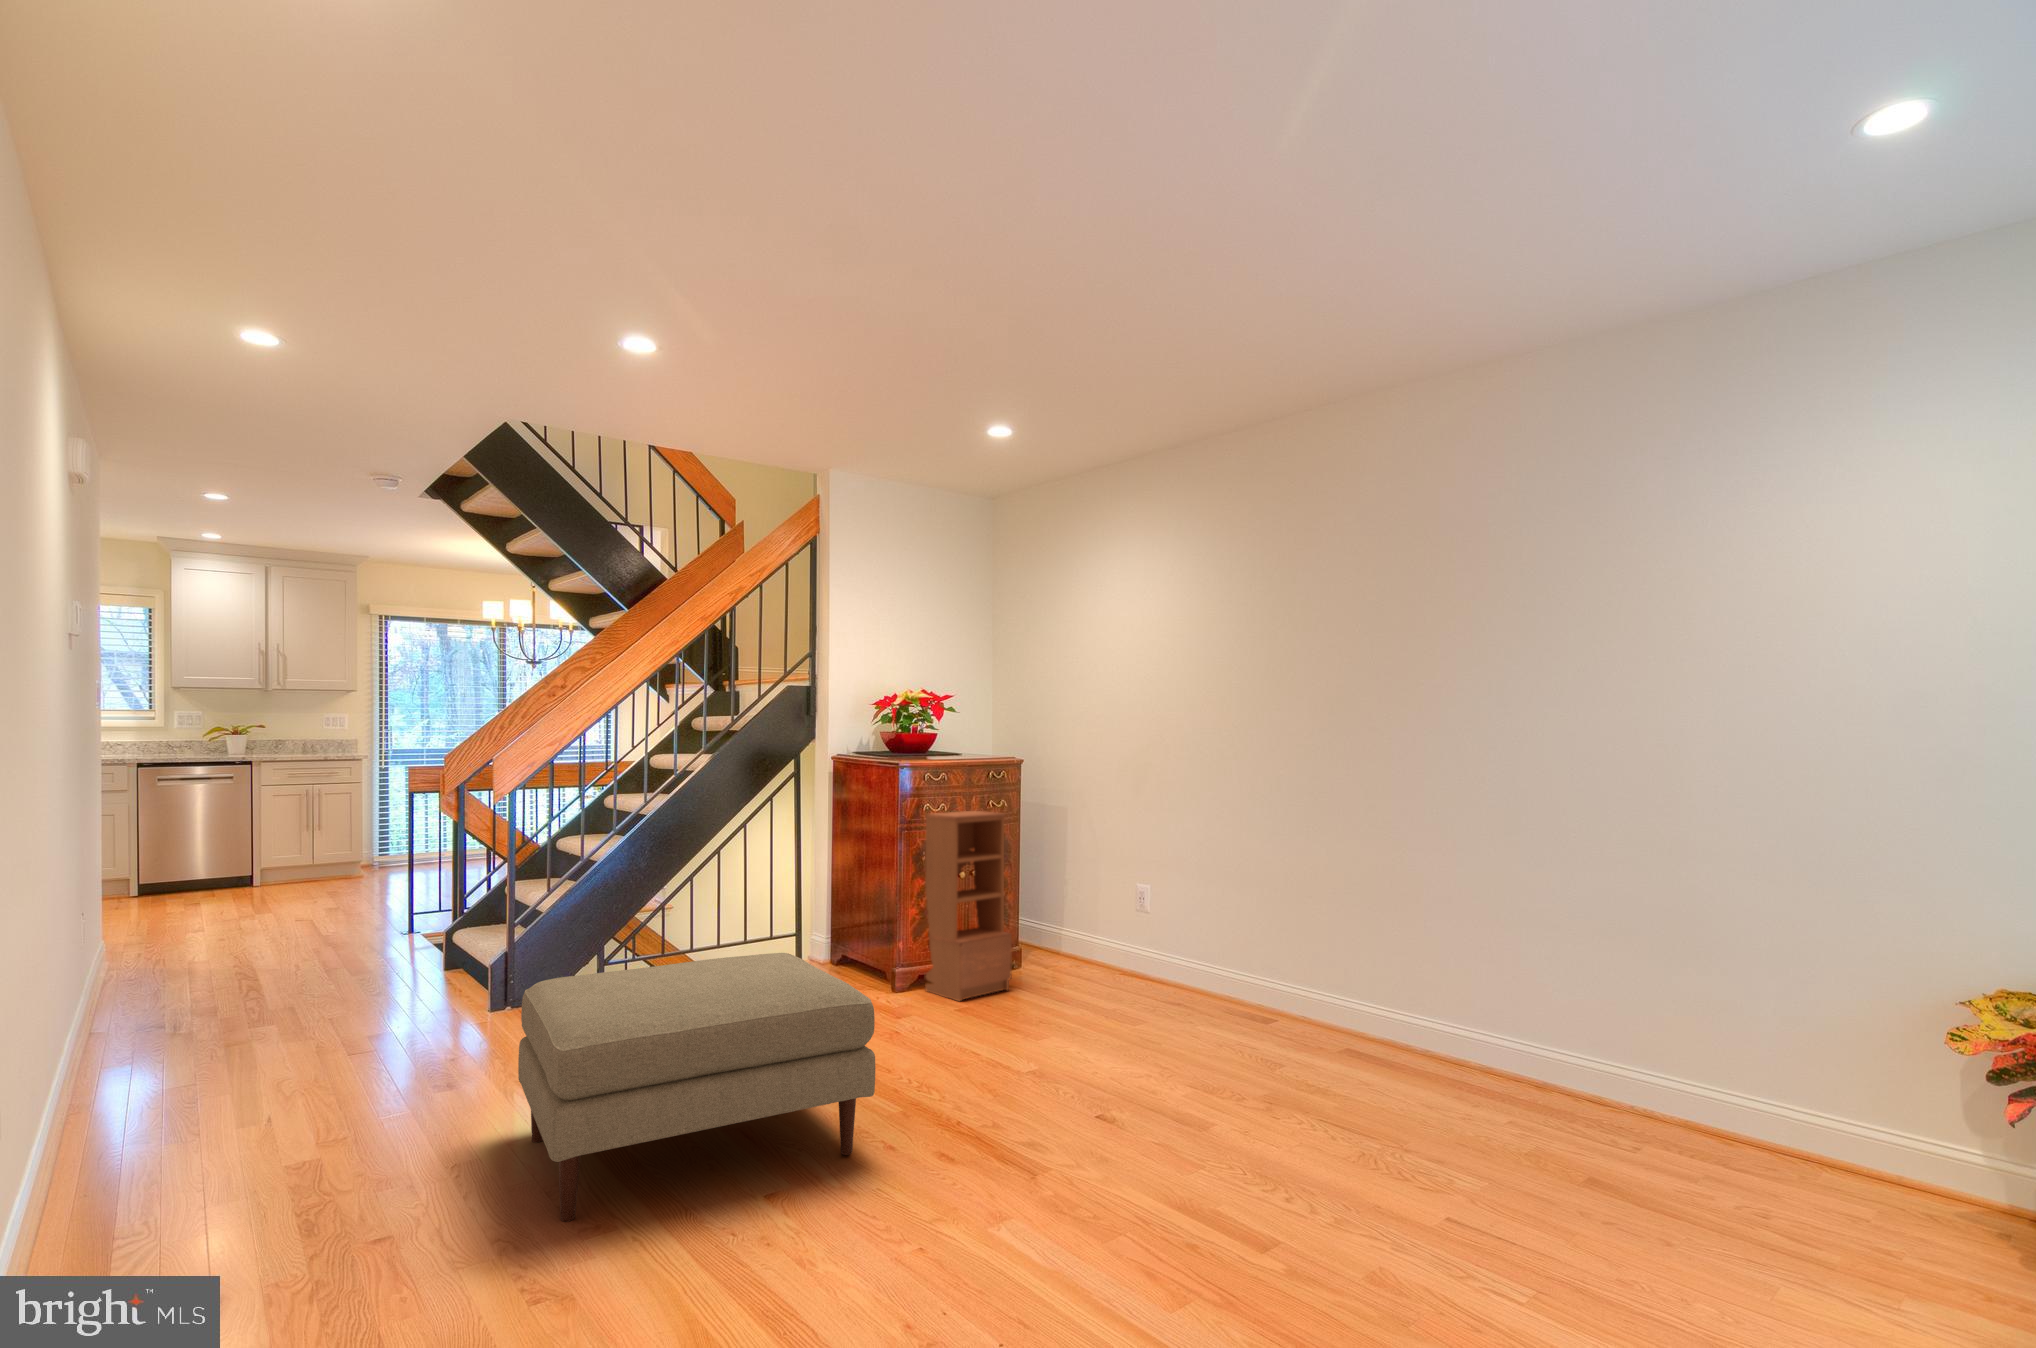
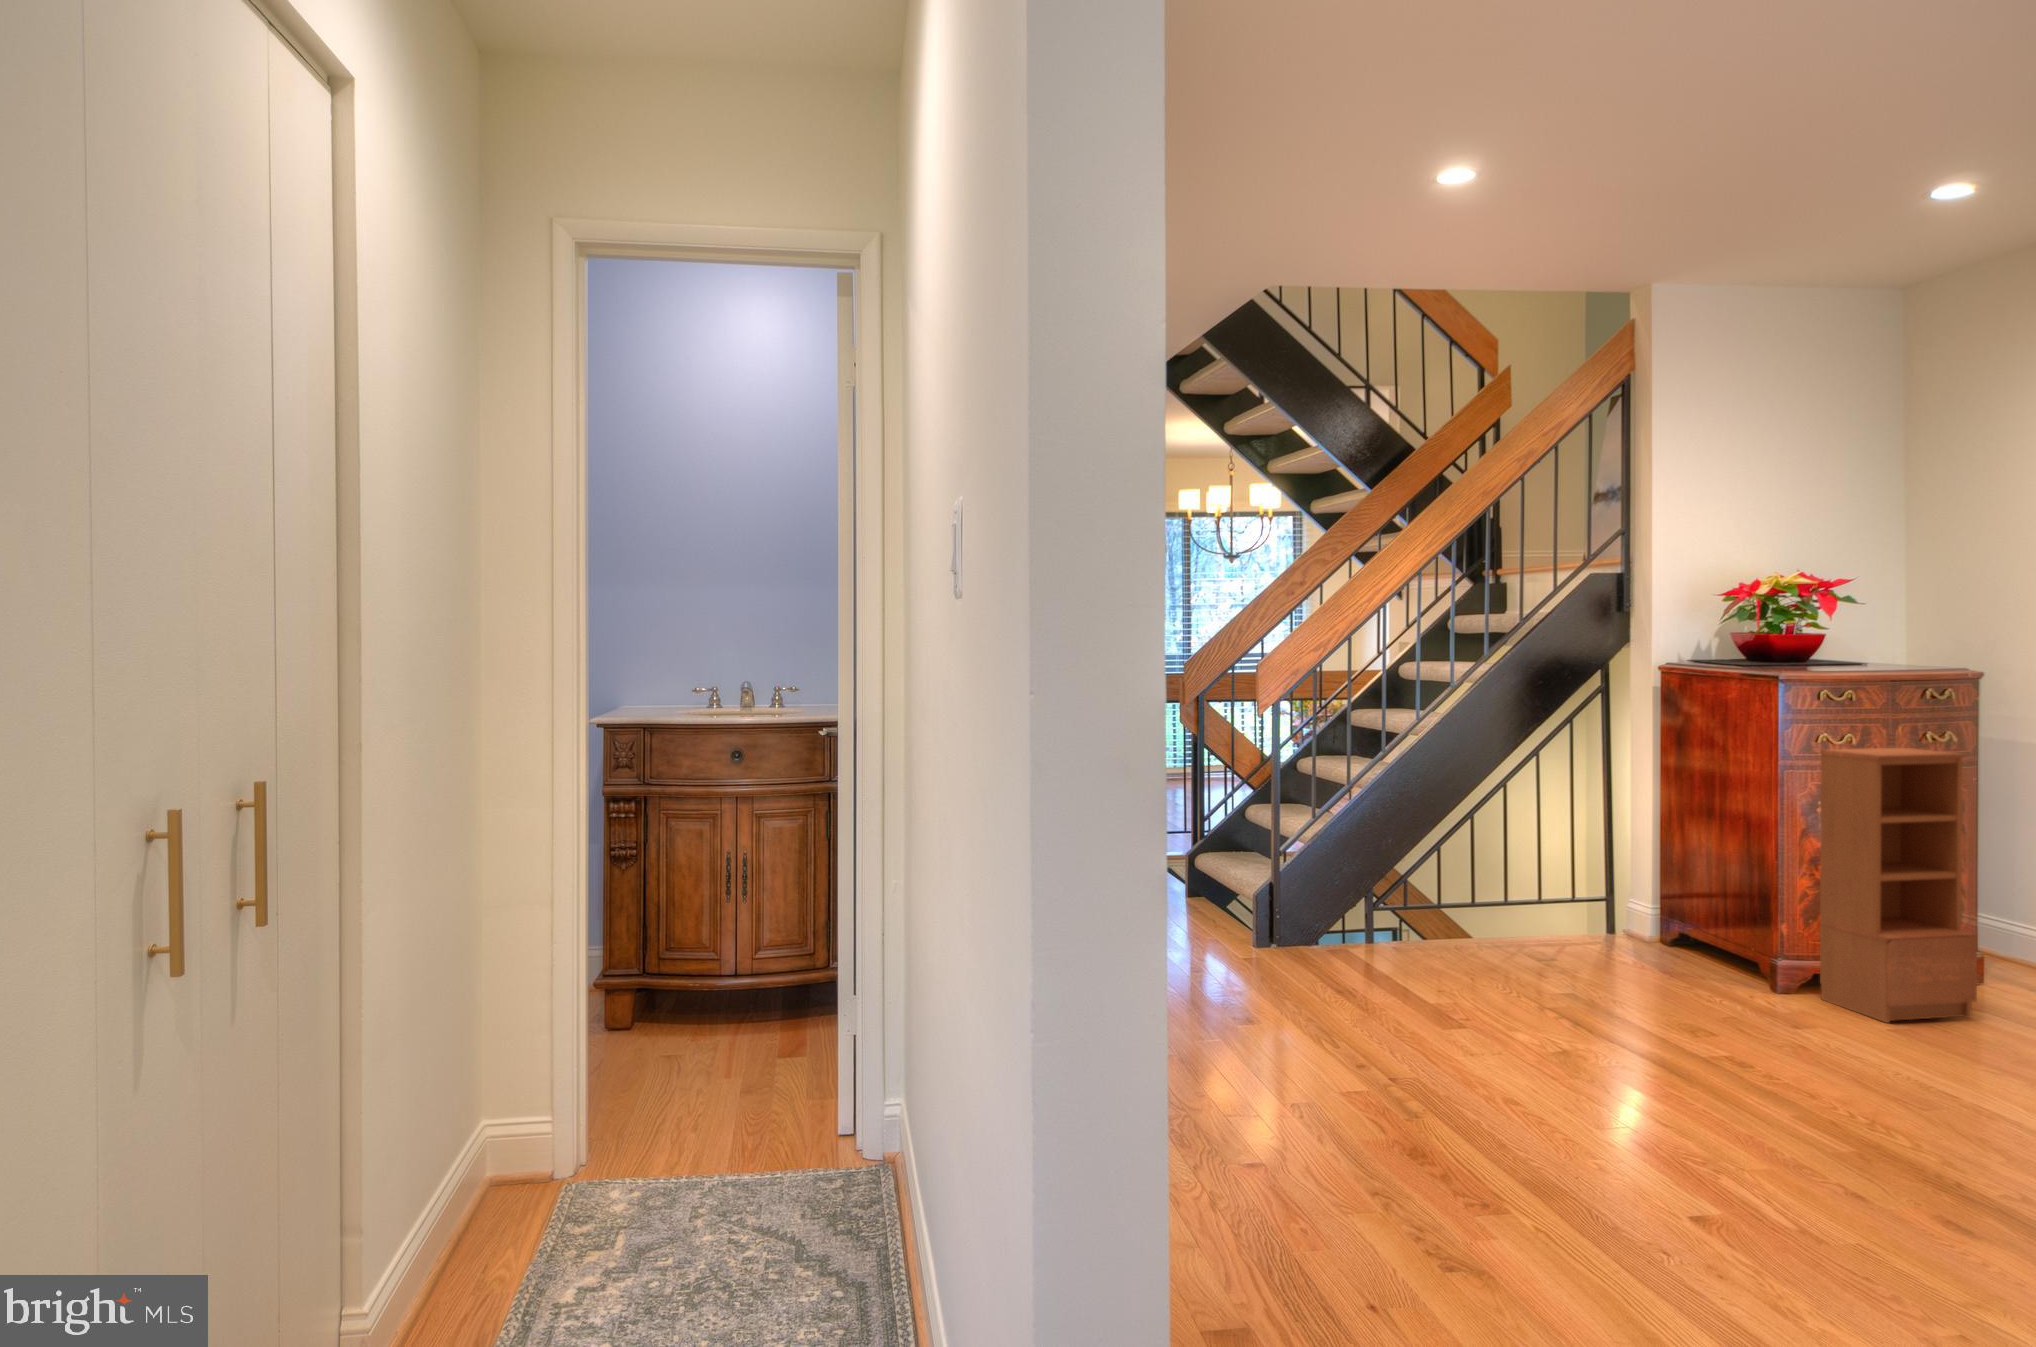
ottoman: present [518,953,875,1222] -> none [1324,923,1814,1209]

